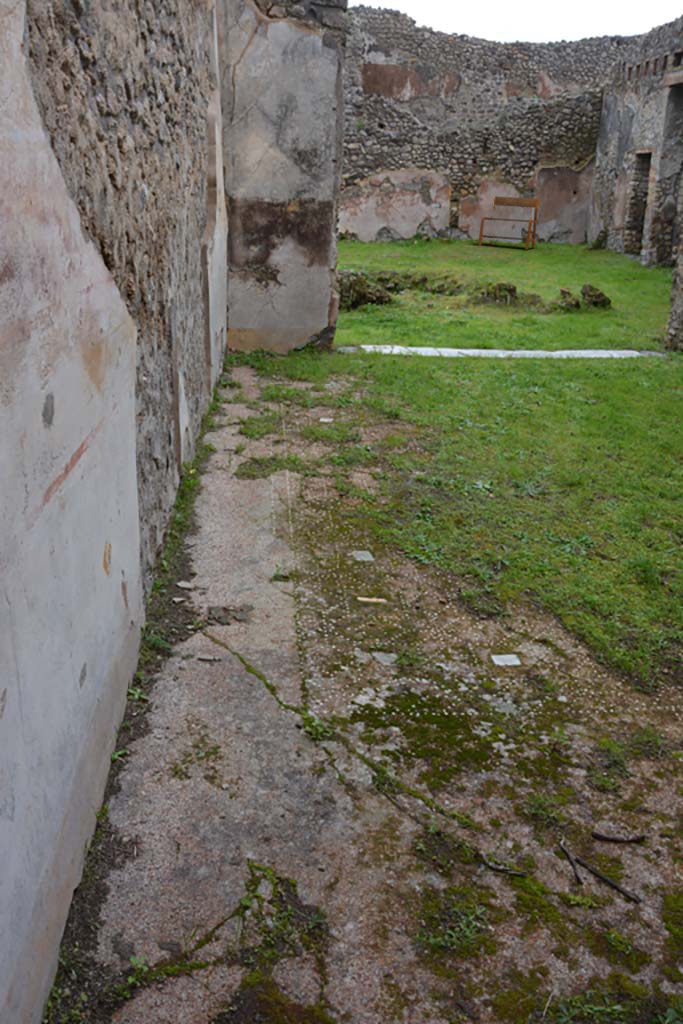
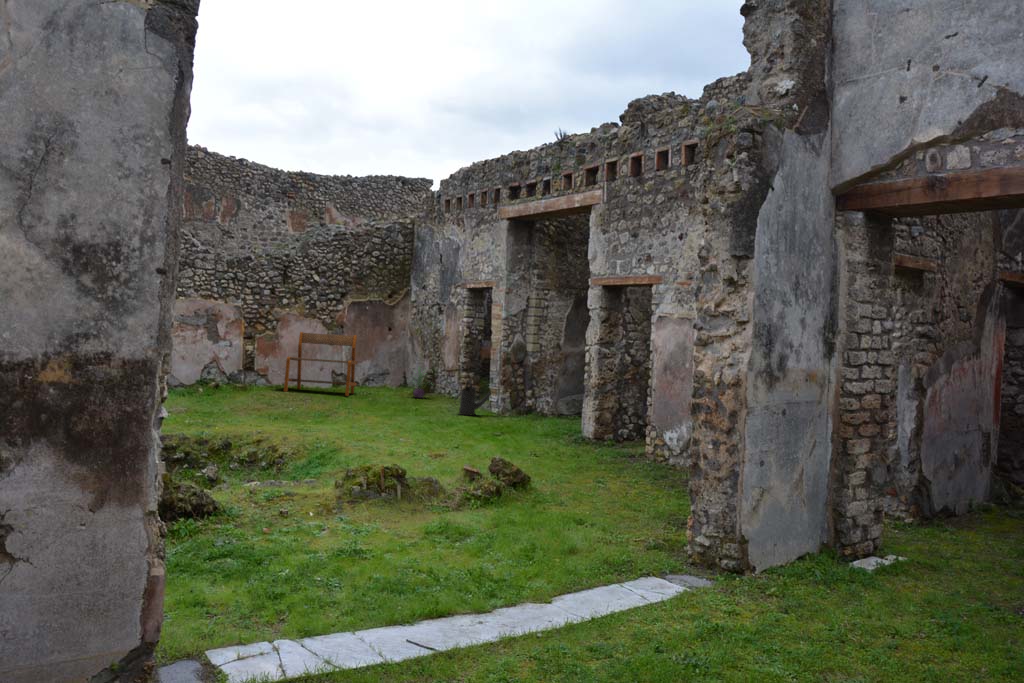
decorative plant: none [574,225,604,253] -> present [413,368,425,398]
watering can: none [608,236,646,266] -> present [459,380,491,415]

